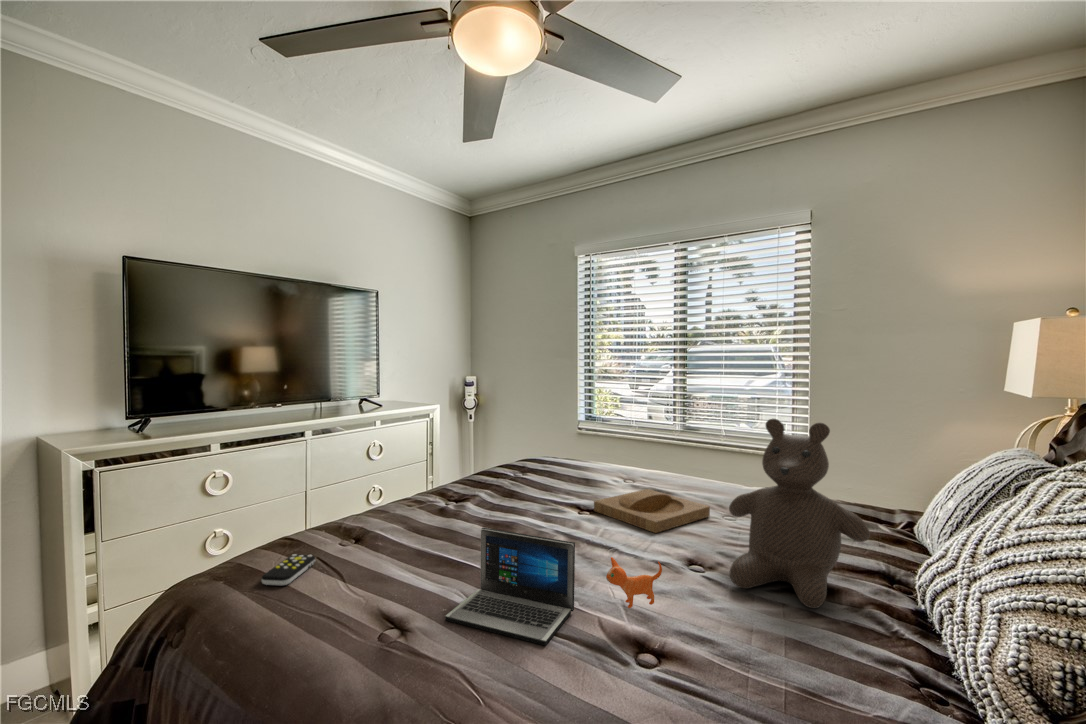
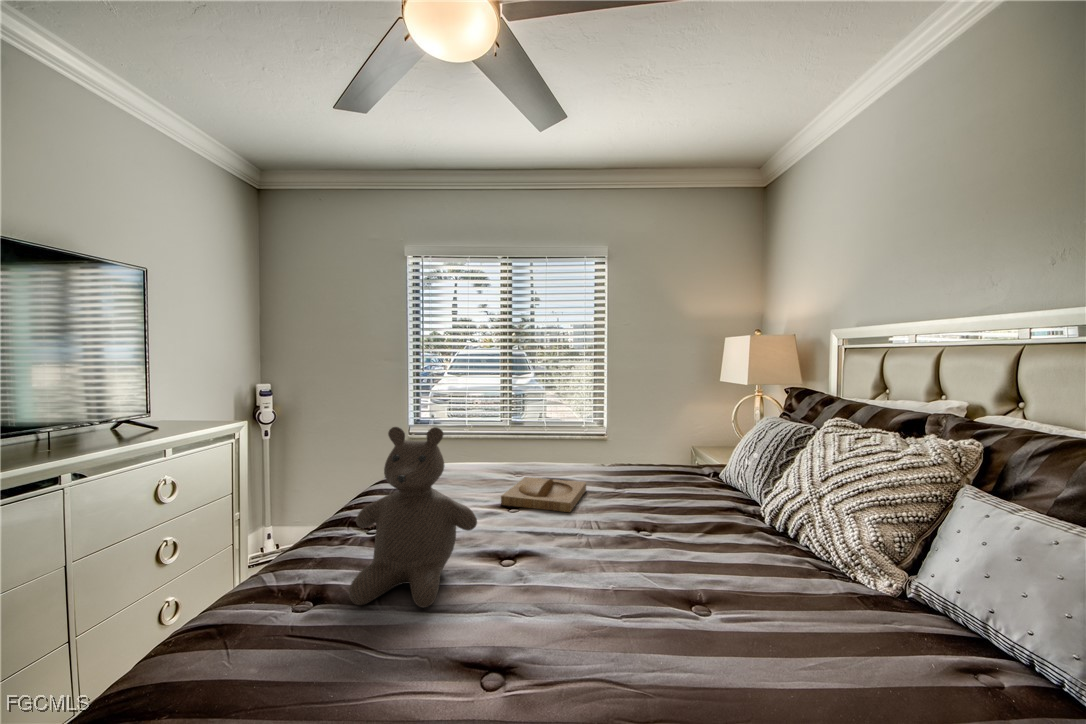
teddy bear: present [729,419,870,608] -> present [349,427,477,608]
laptop: present [445,528,662,646] -> none [515,532,670,642]
remote control: present [262,554,315,585] -> none [254,629,298,688]

